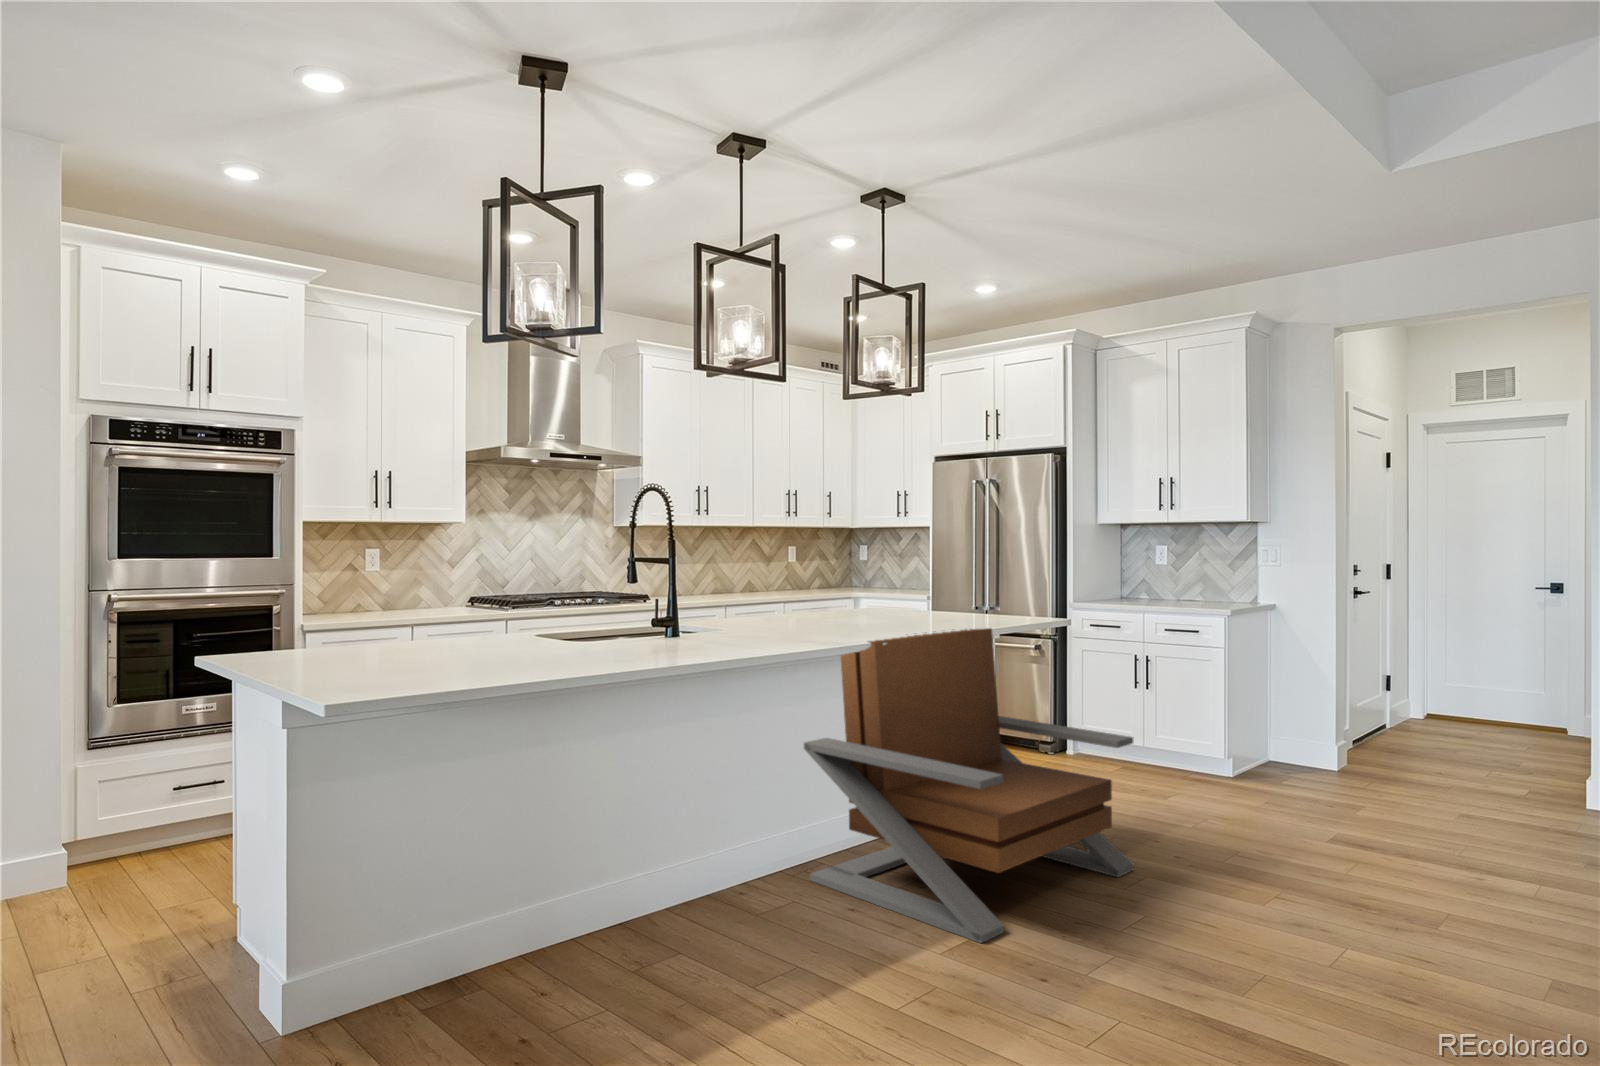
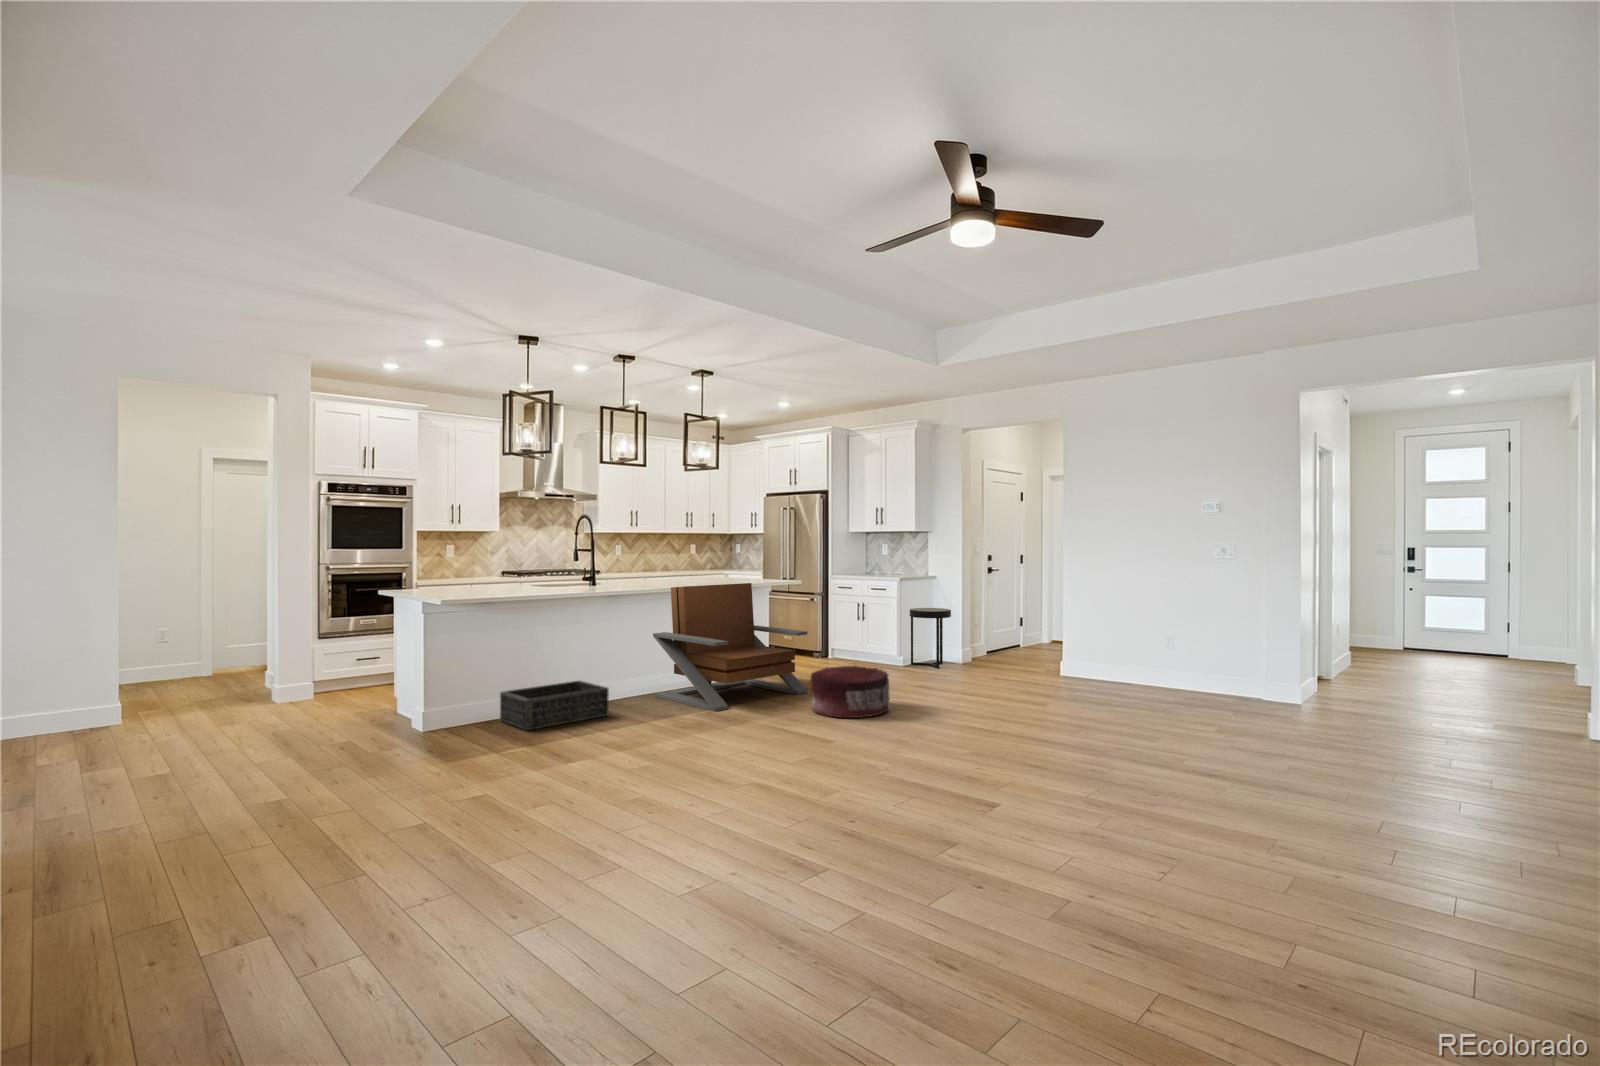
side table: none [1248,667,1337,790] -> present [910,608,951,668]
pouf: none [1198,823,1408,979] -> present [811,666,890,718]
basket: none [482,862,738,1032] -> present [500,681,609,730]

